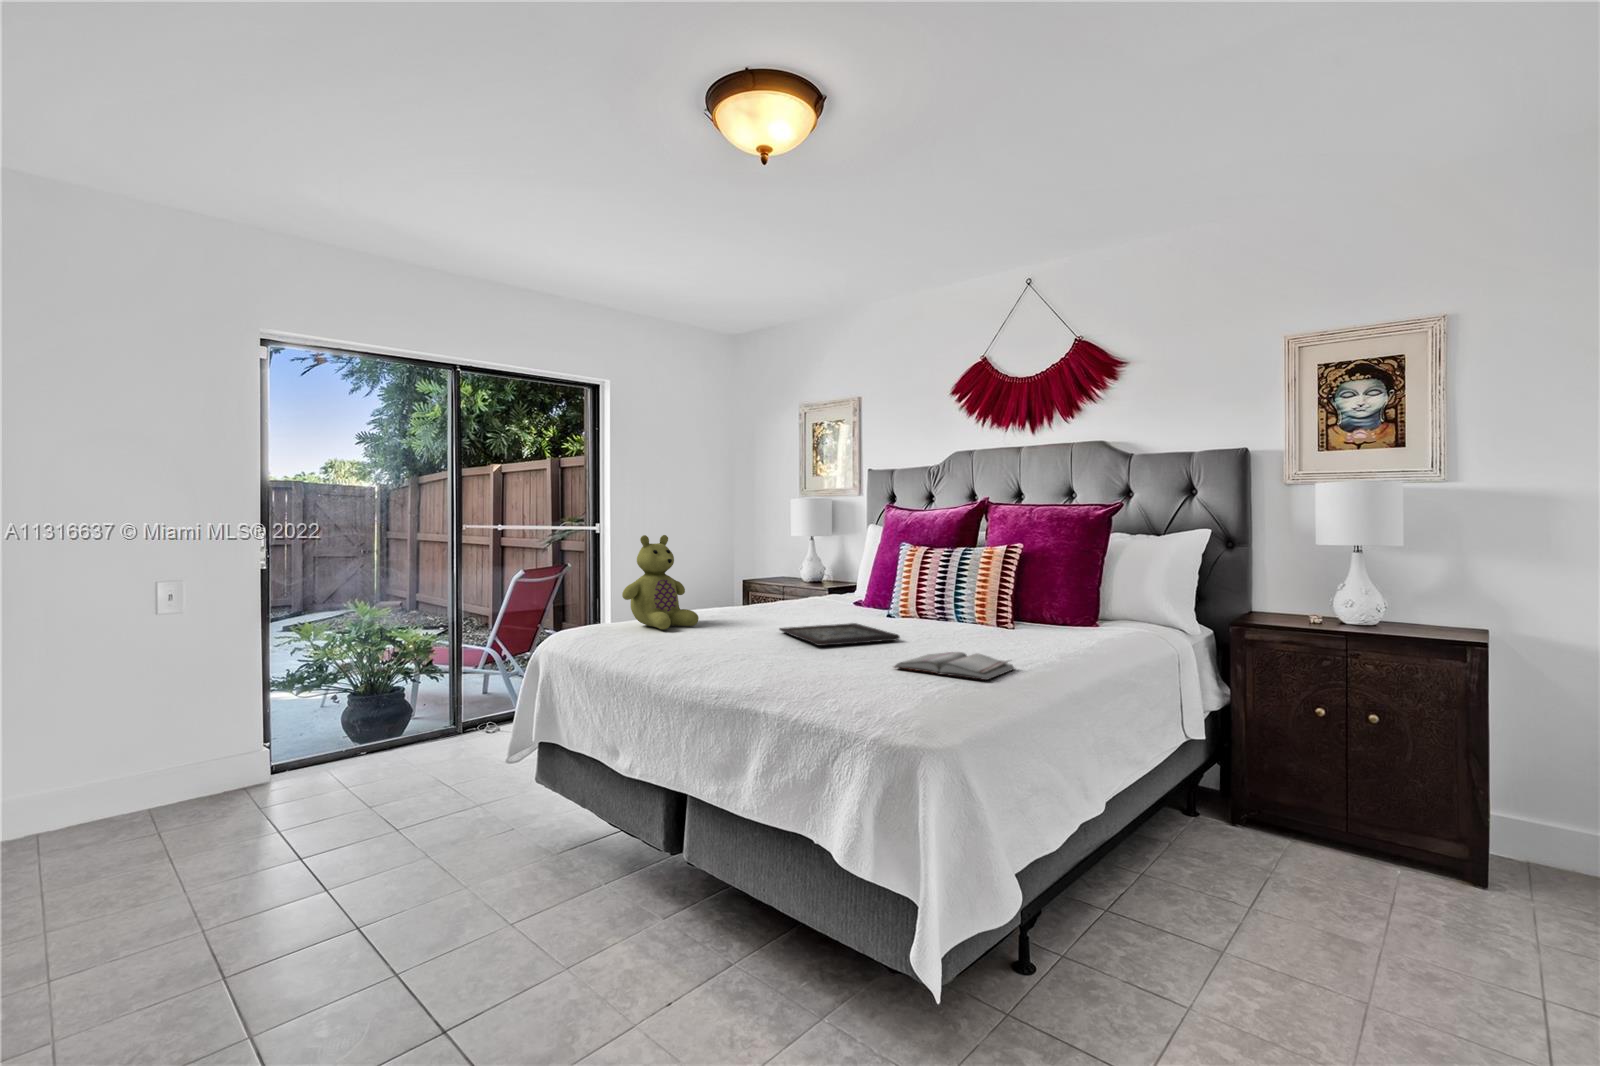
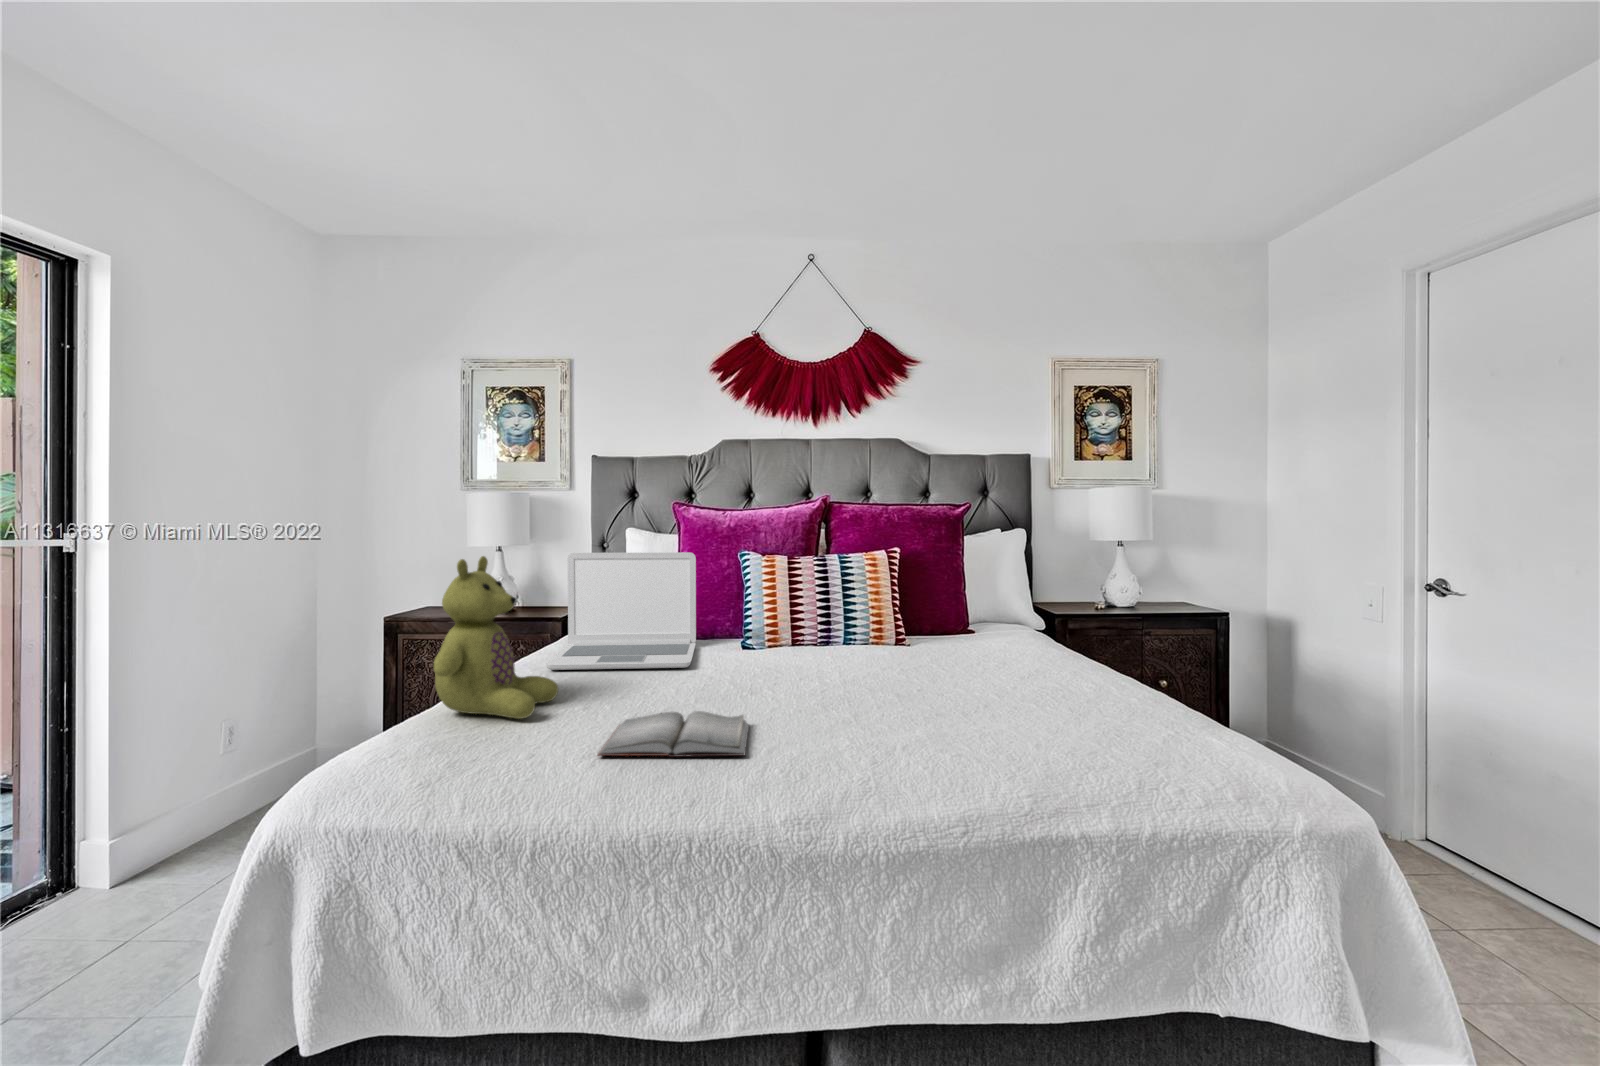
laptop: none [725,540,842,621] -> present [546,552,696,670]
tray: present [780,623,900,646] -> none [704,663,880,711]
hardback book: present [894,652,1015,680] -> present [598,711,749,757]

